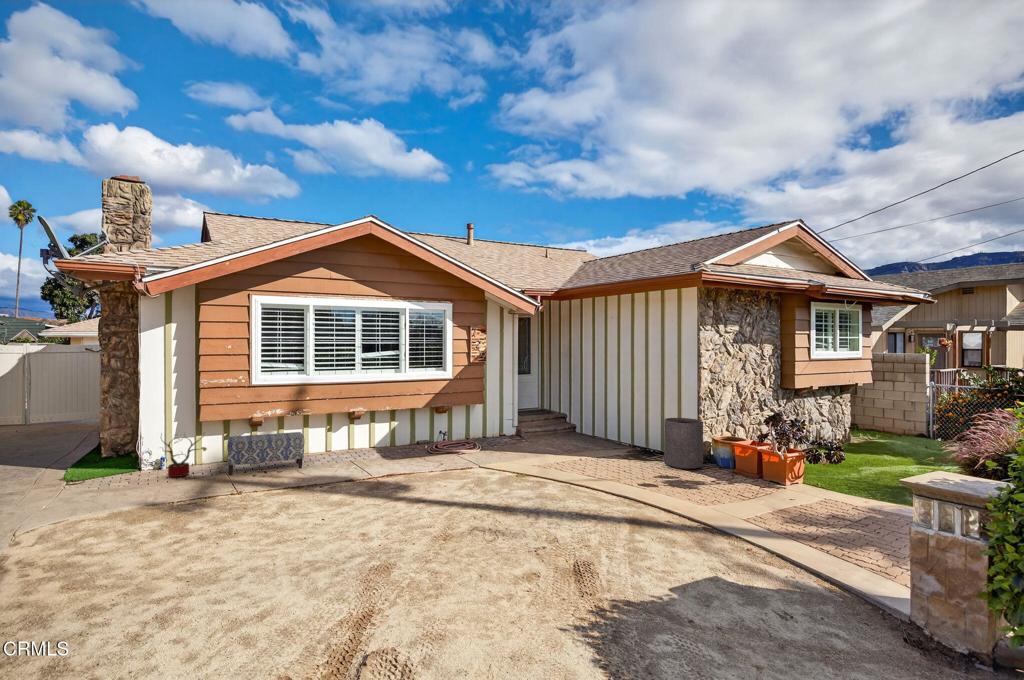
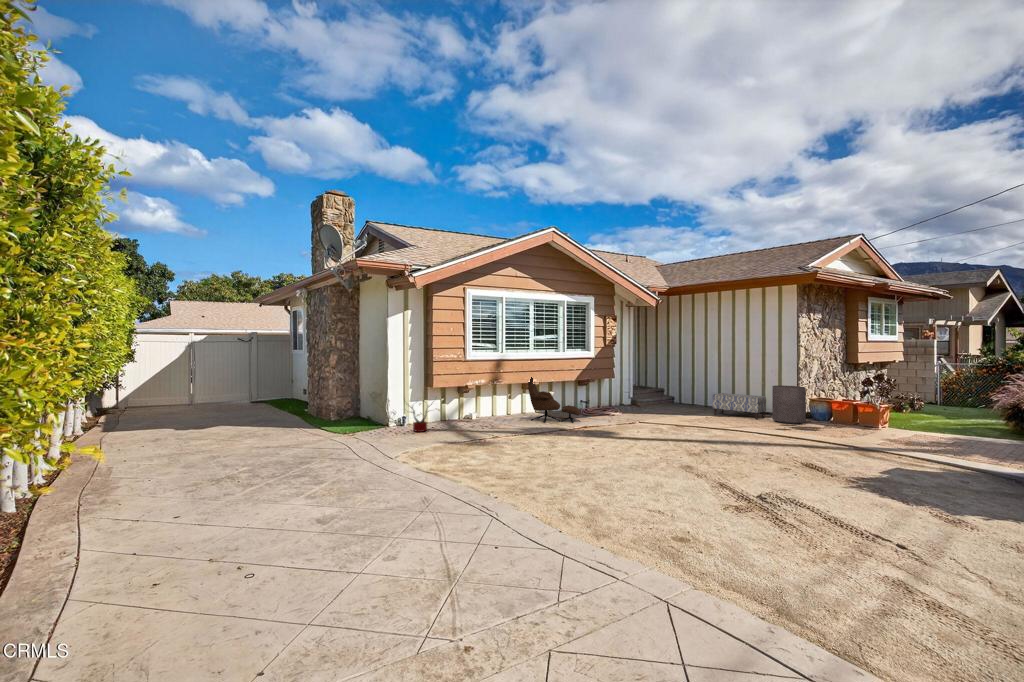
lounge chair: none [349,398,418,463] -> present [528,377,580,423]
bench: present [227,432,305,475] -> present [713,393,766,420]

